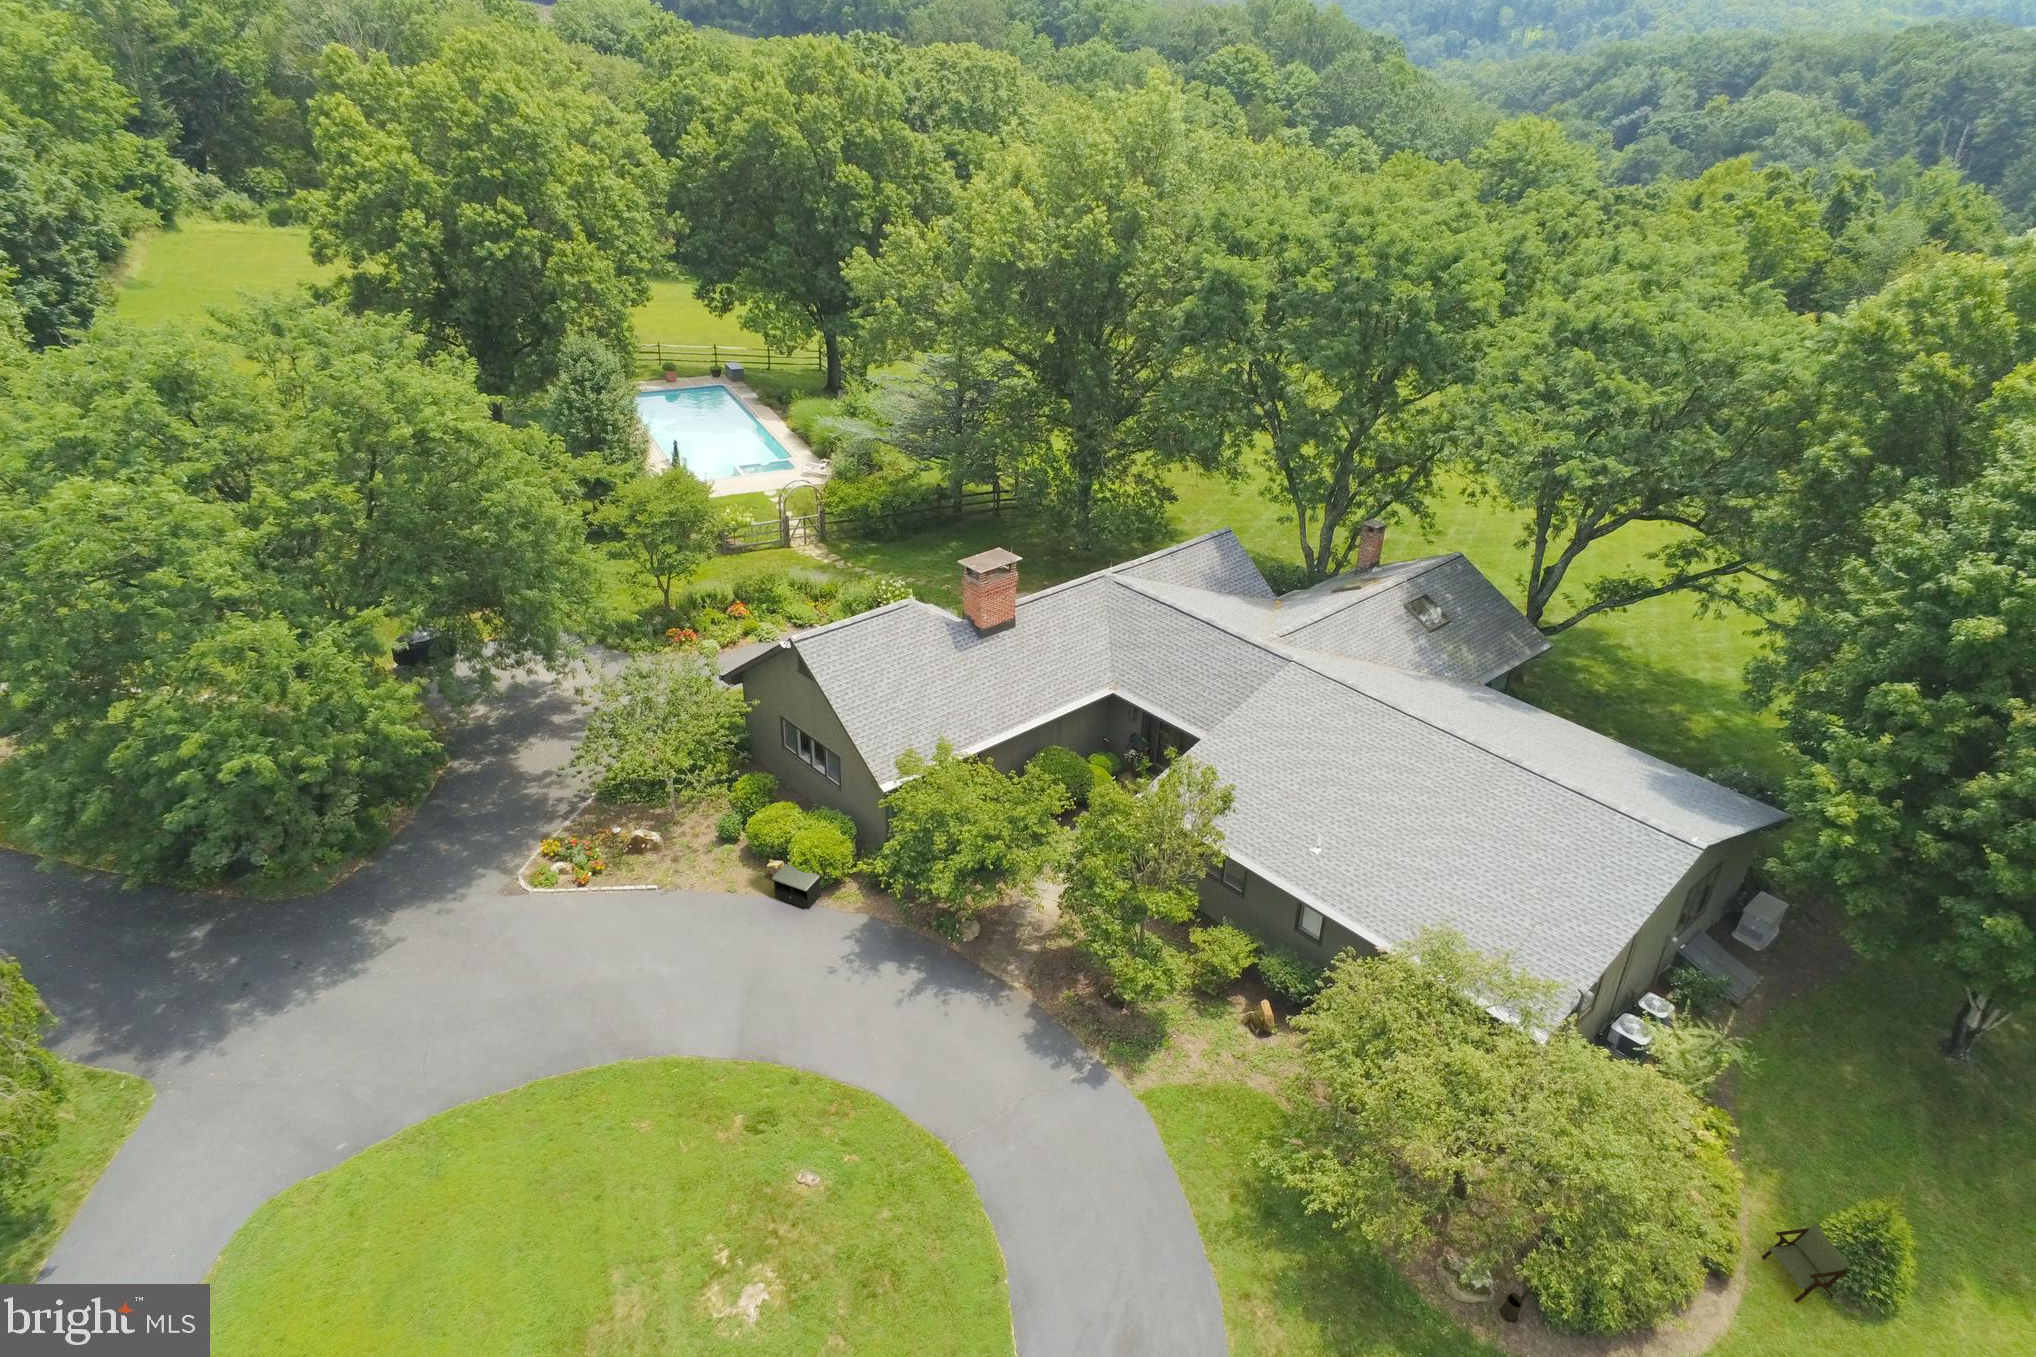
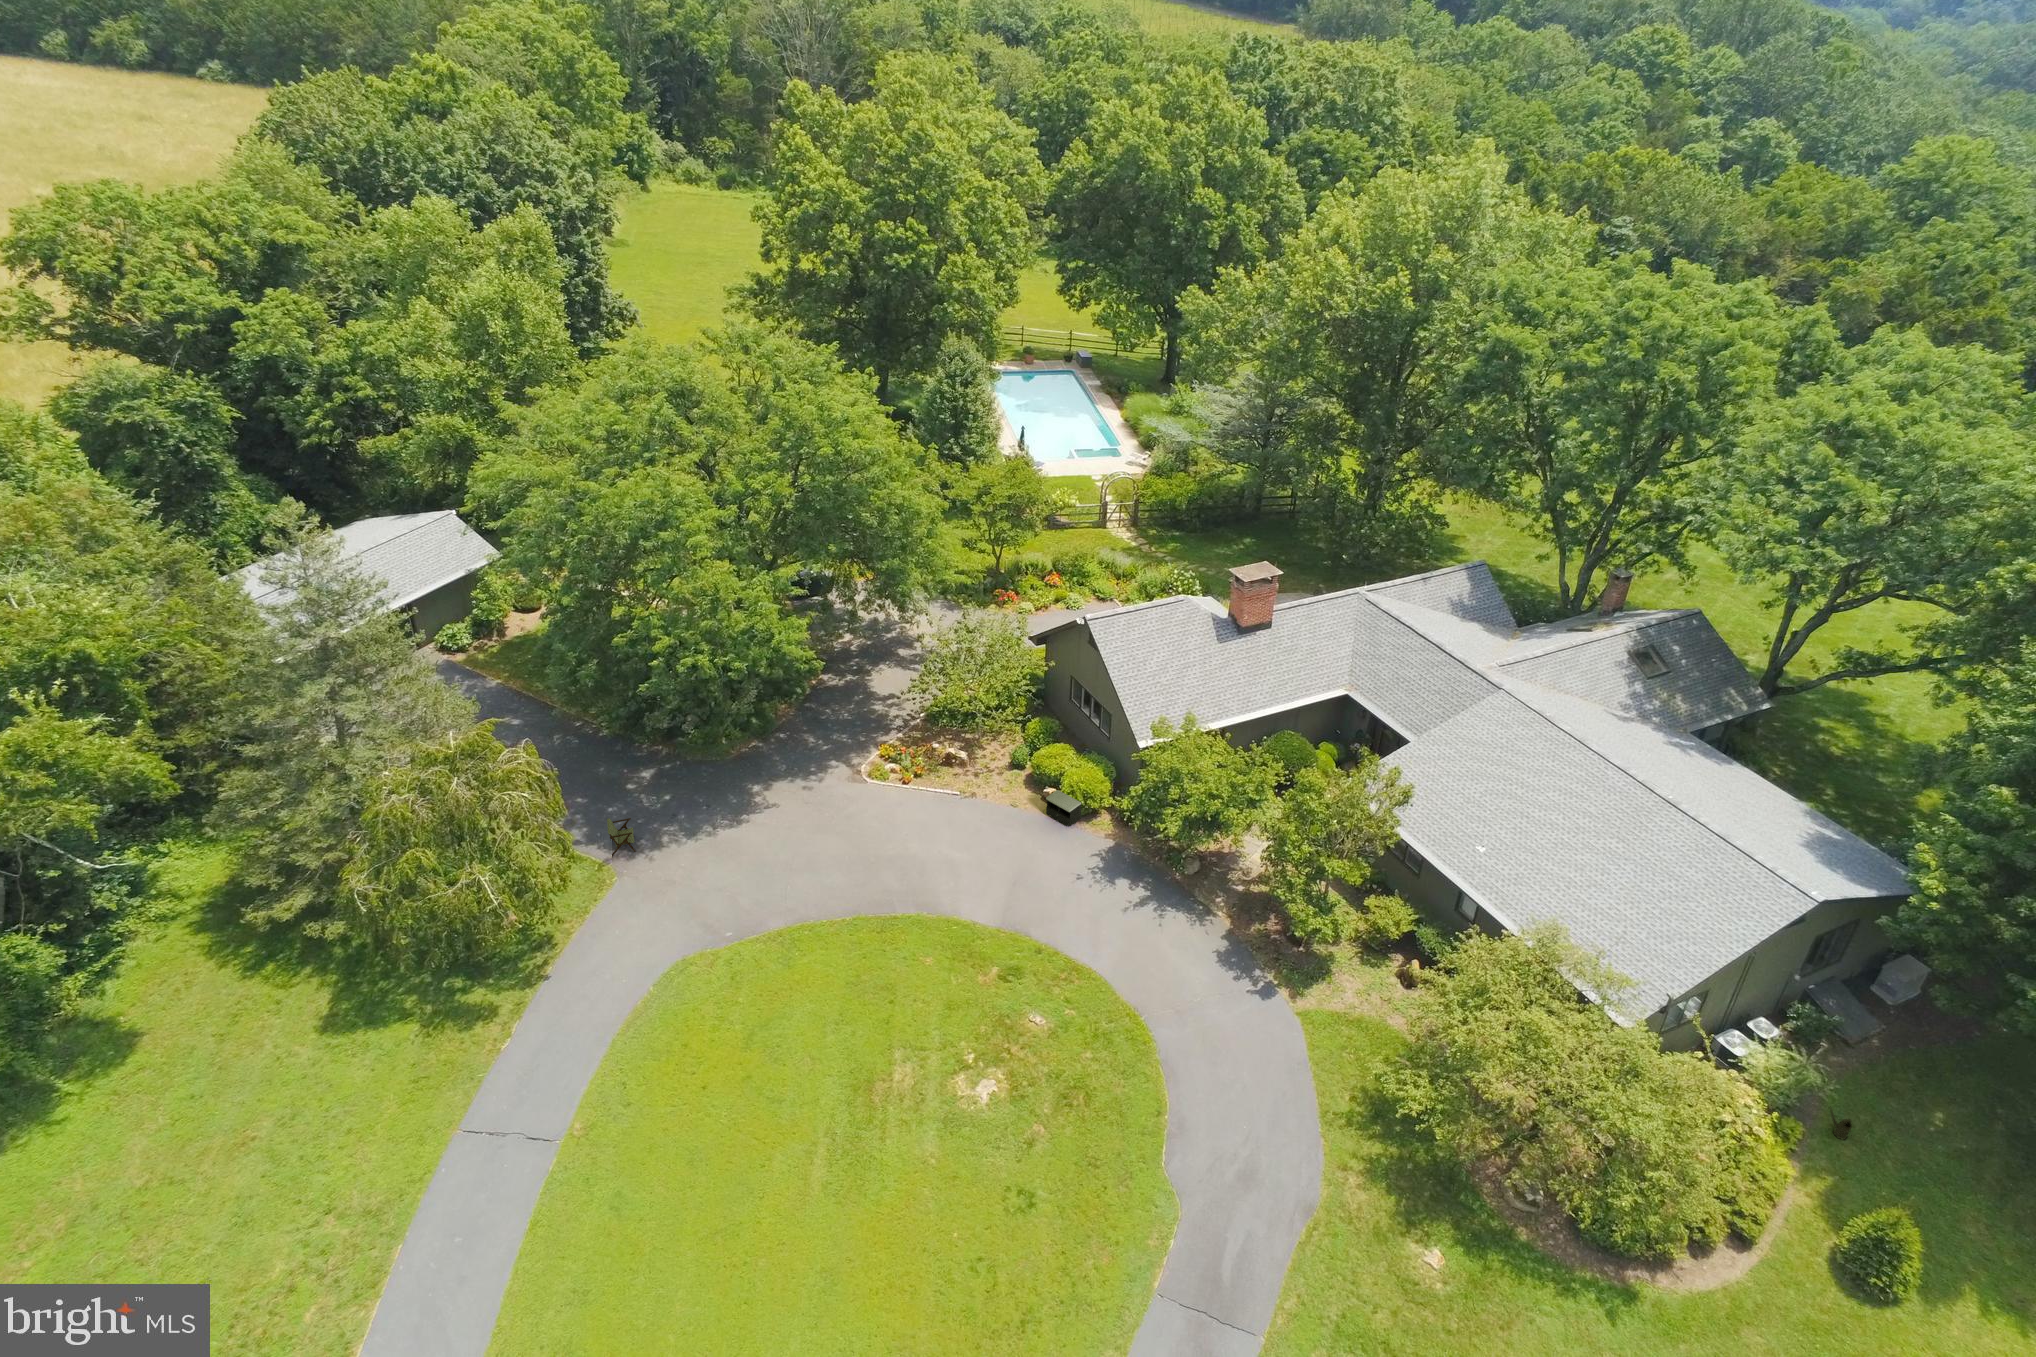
lounge chair: present [1762,1224,1850,1302] -> present [607,818,636,856]
watering can: present [1500,1285,1533,1322] -> present [1830,1109,1852,1140]

